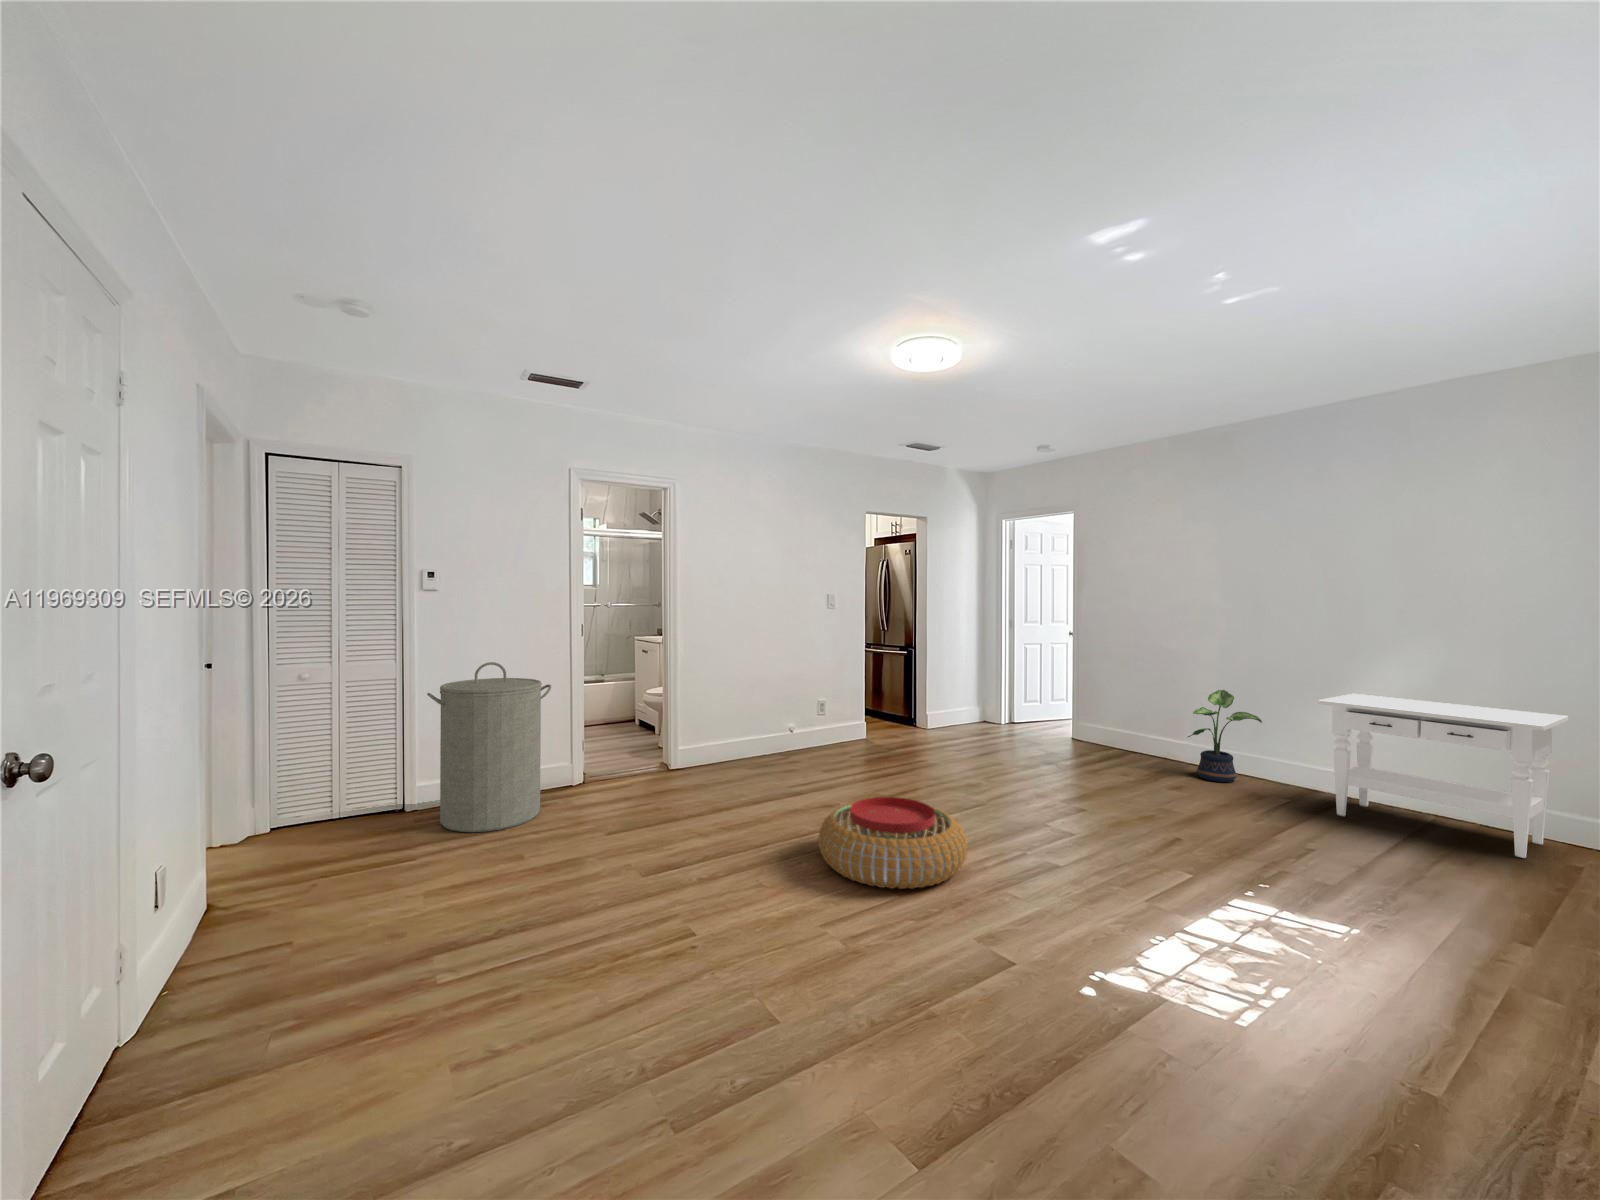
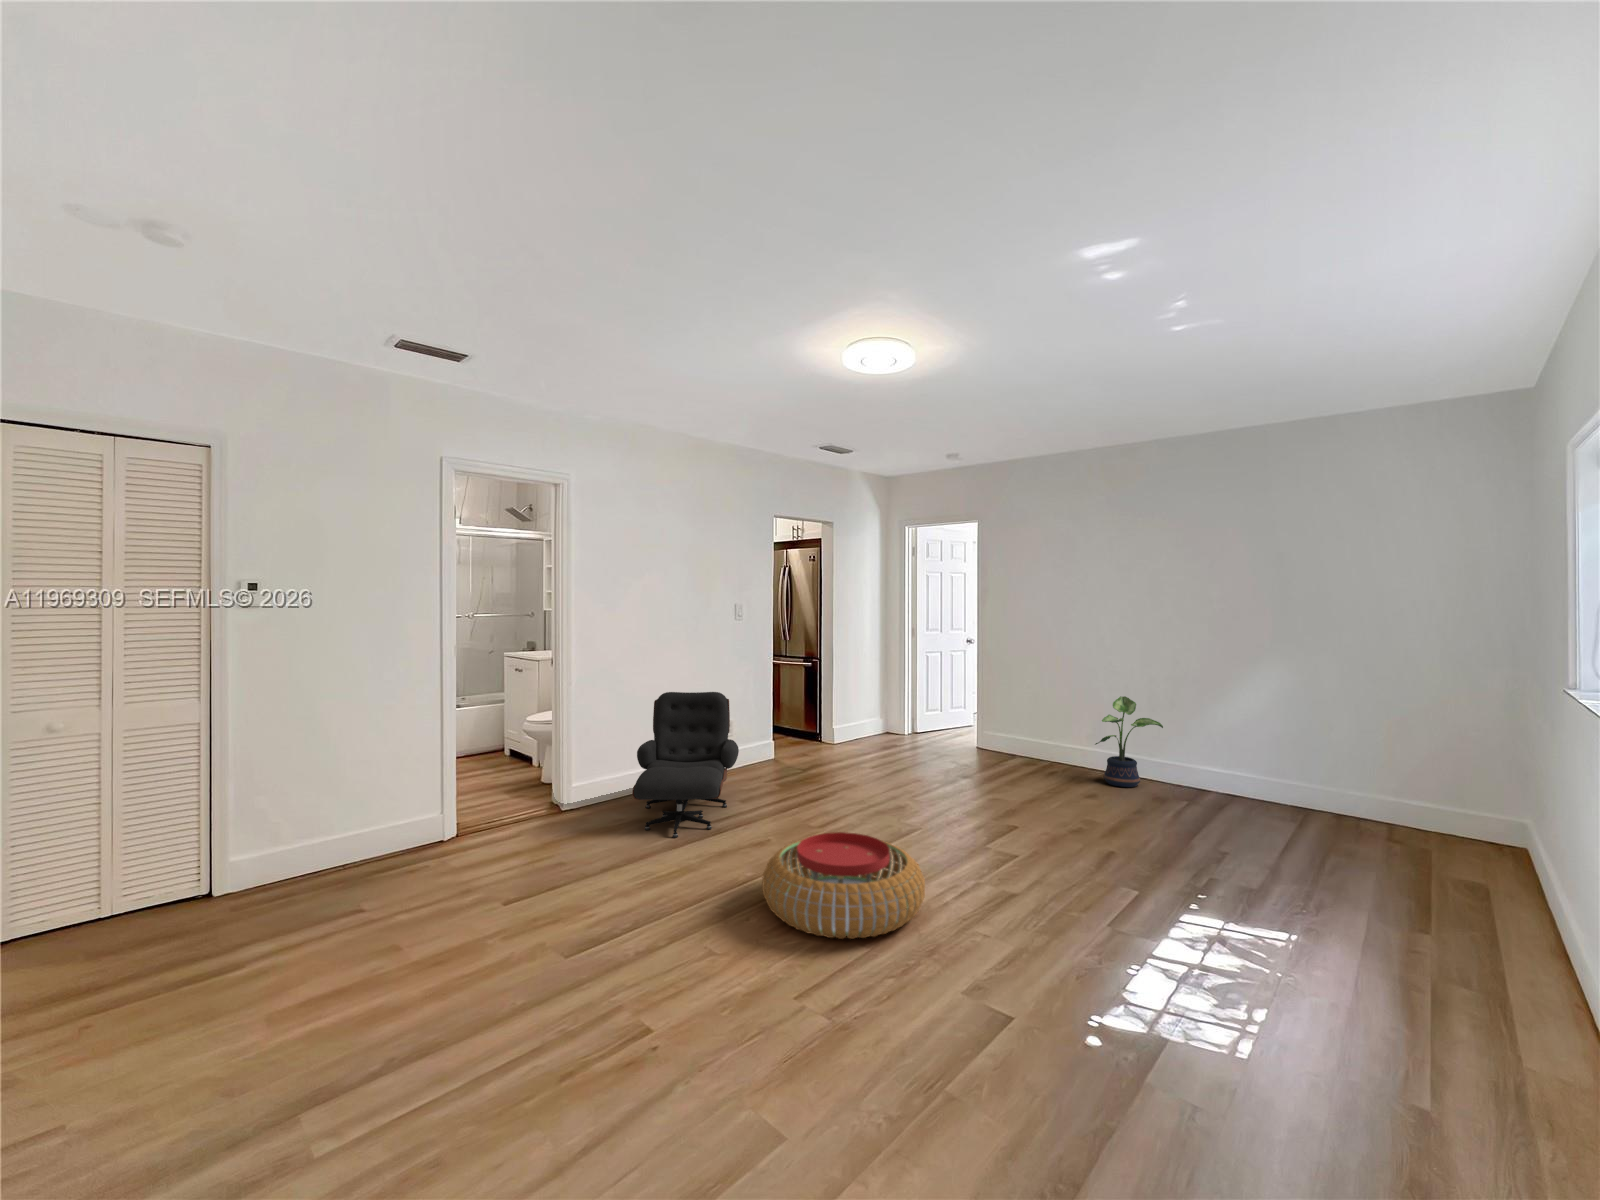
laundry hamper: present [427,662,551,832] -> none [254,697,422,915]
lounge chair: none [724,671,824,797] -> present [632,692,739,838]
side table: present [1318,694,1568,858] -> none [1220,698,1423,847]

